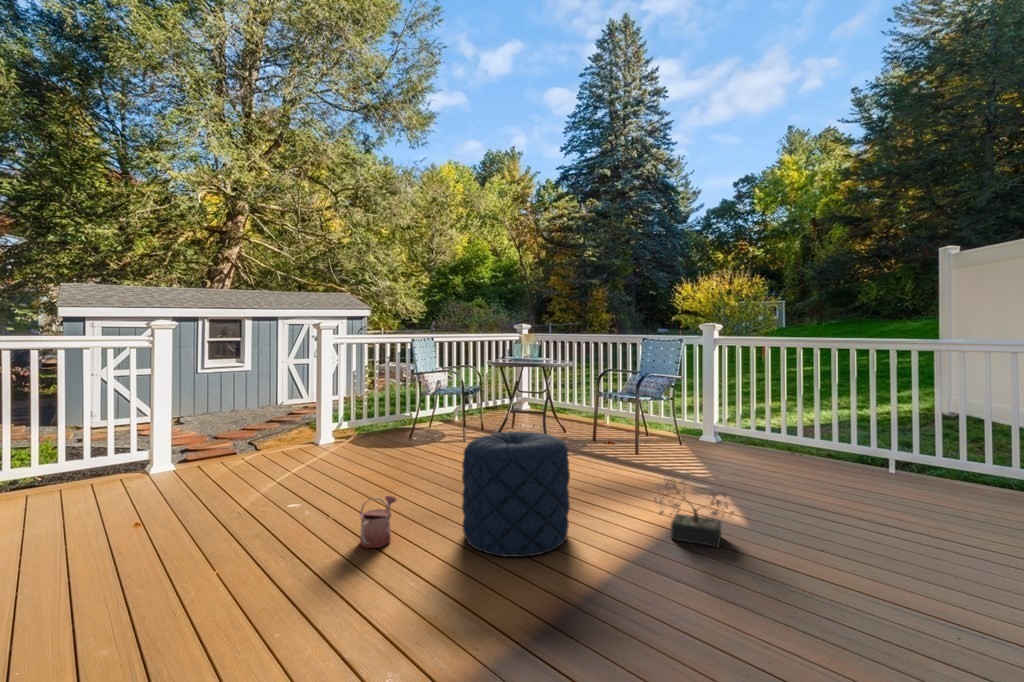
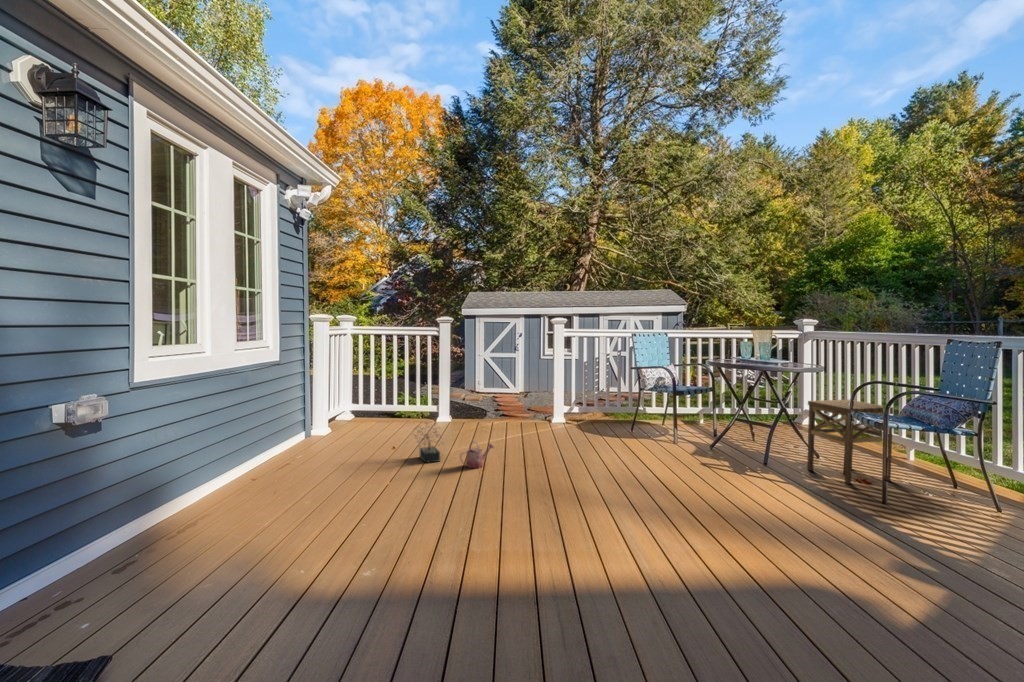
side table: none [677,378,739,456] -> present [807,400,893,484]
pouf: present [462,431,570,557] -> none [506,415,574,490]
decorative plant: present [655,471,734,547] -> present [415,422,443,462]

